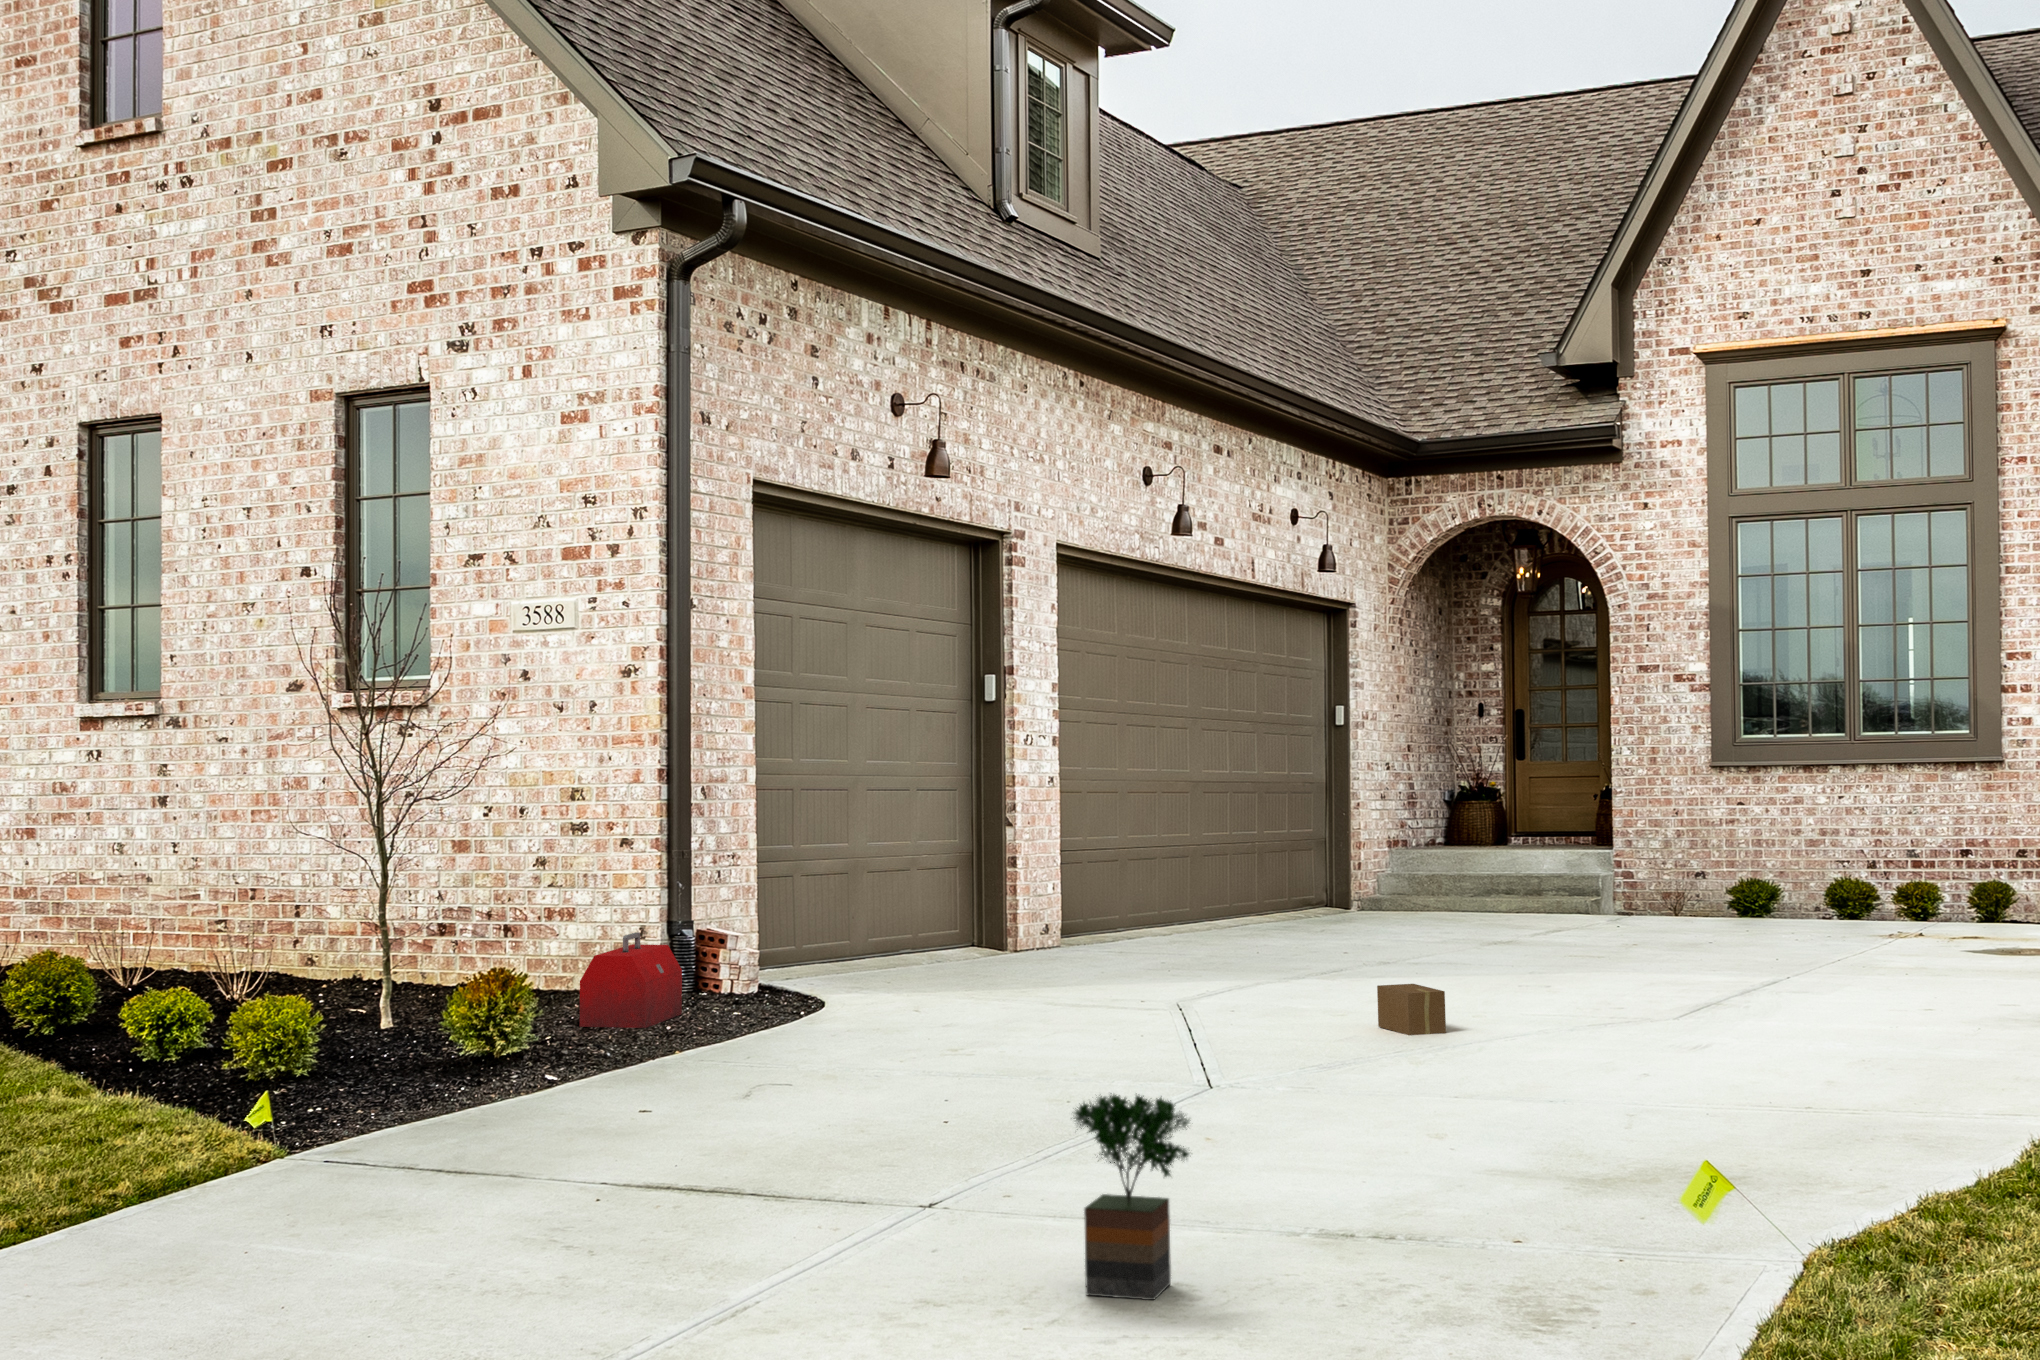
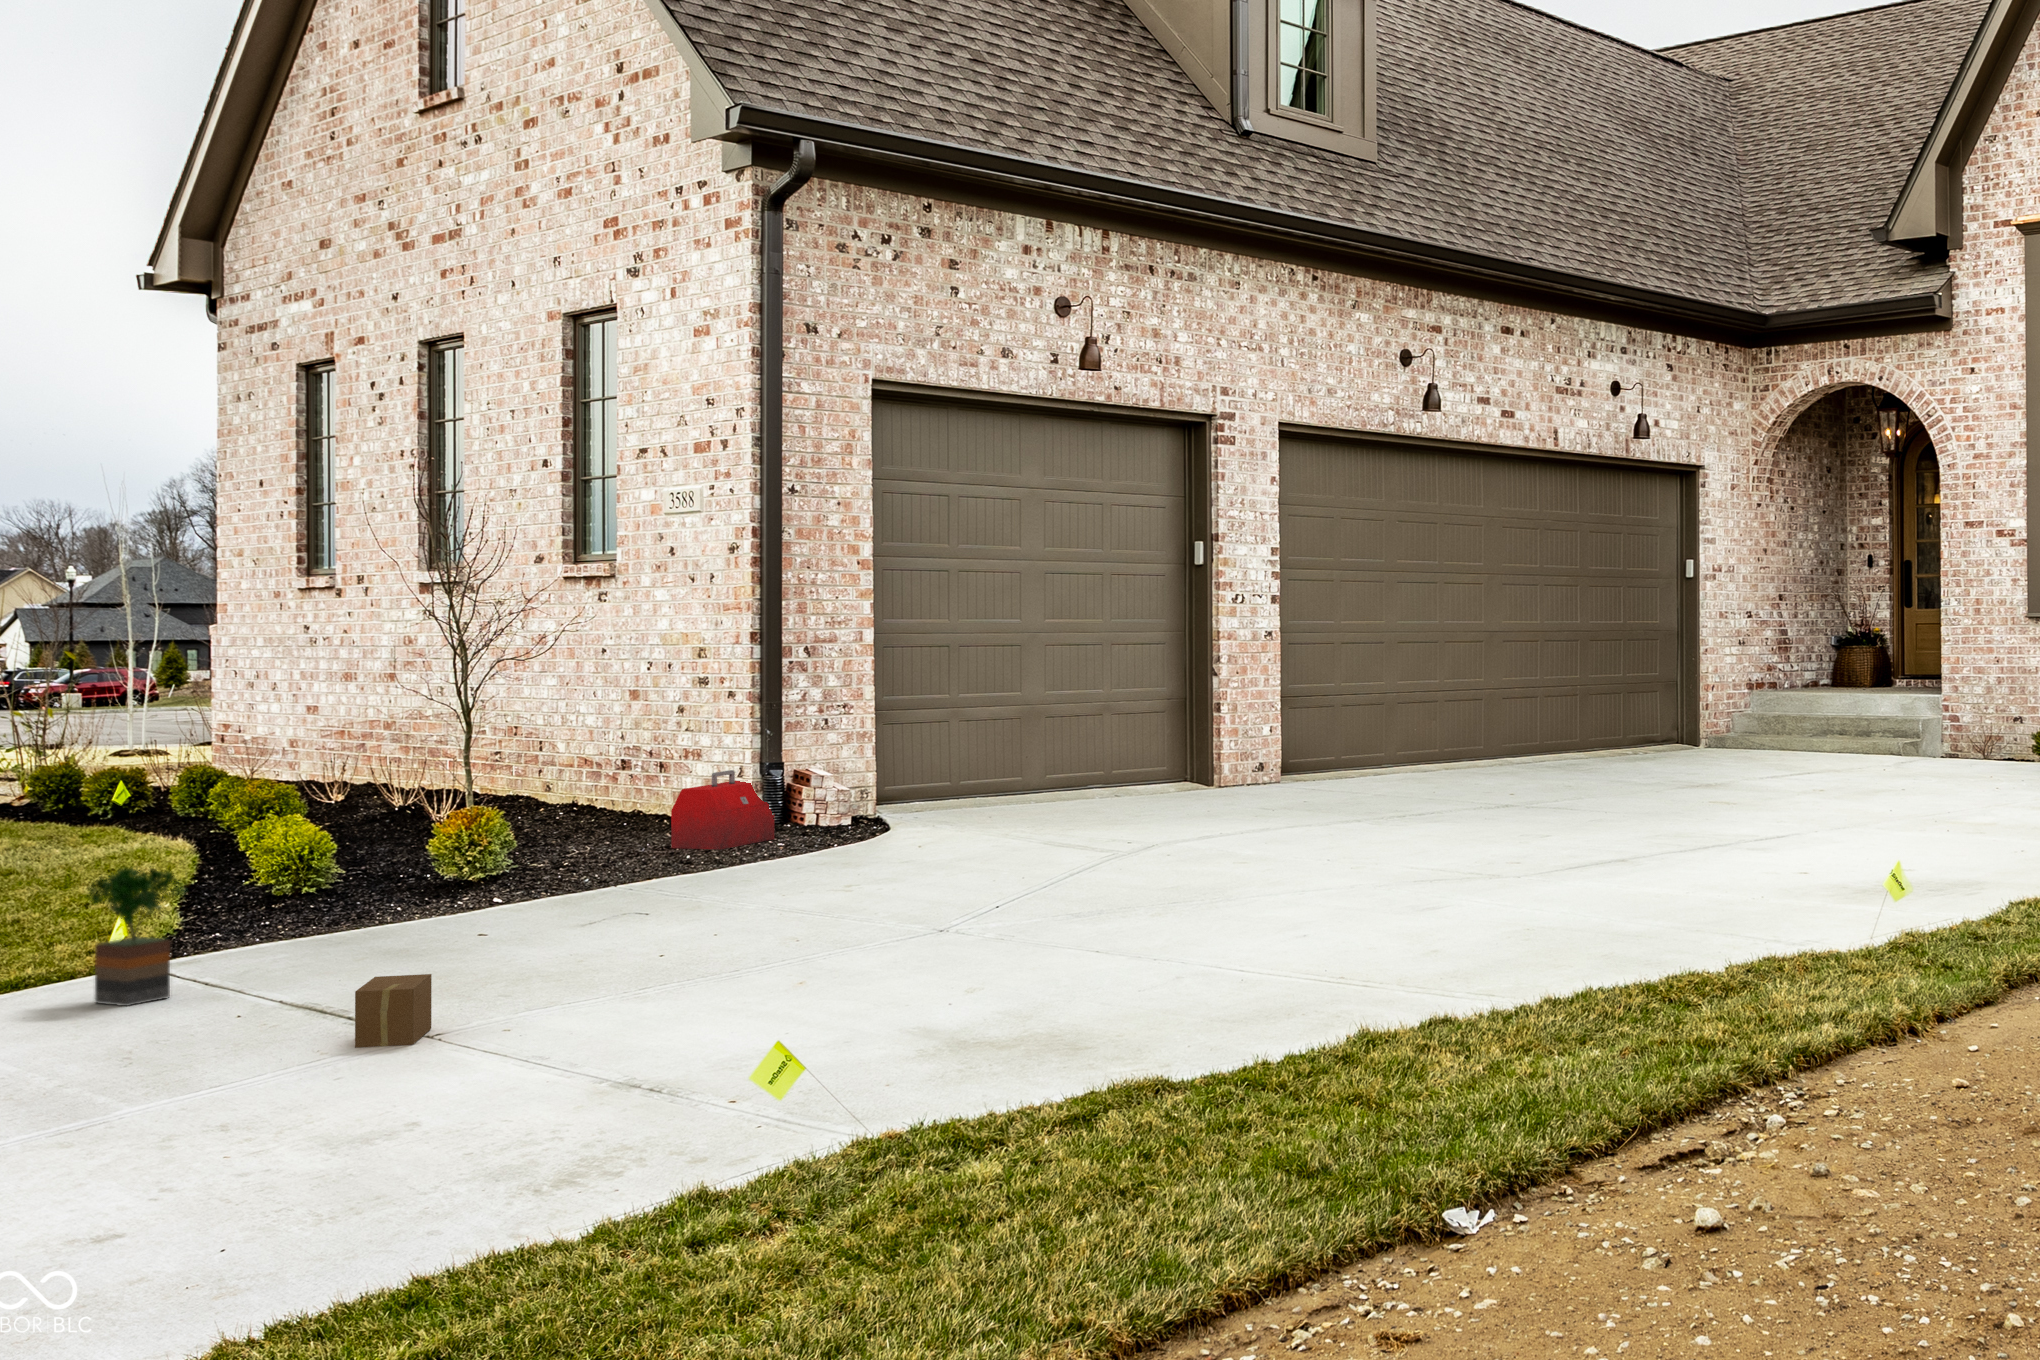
cardboard box: present [1377,984,1446,1035] -> present [355,974,432,1048]
potted tree: present [1074,1093,1189,1300] -> present [90,867,186,1006]

